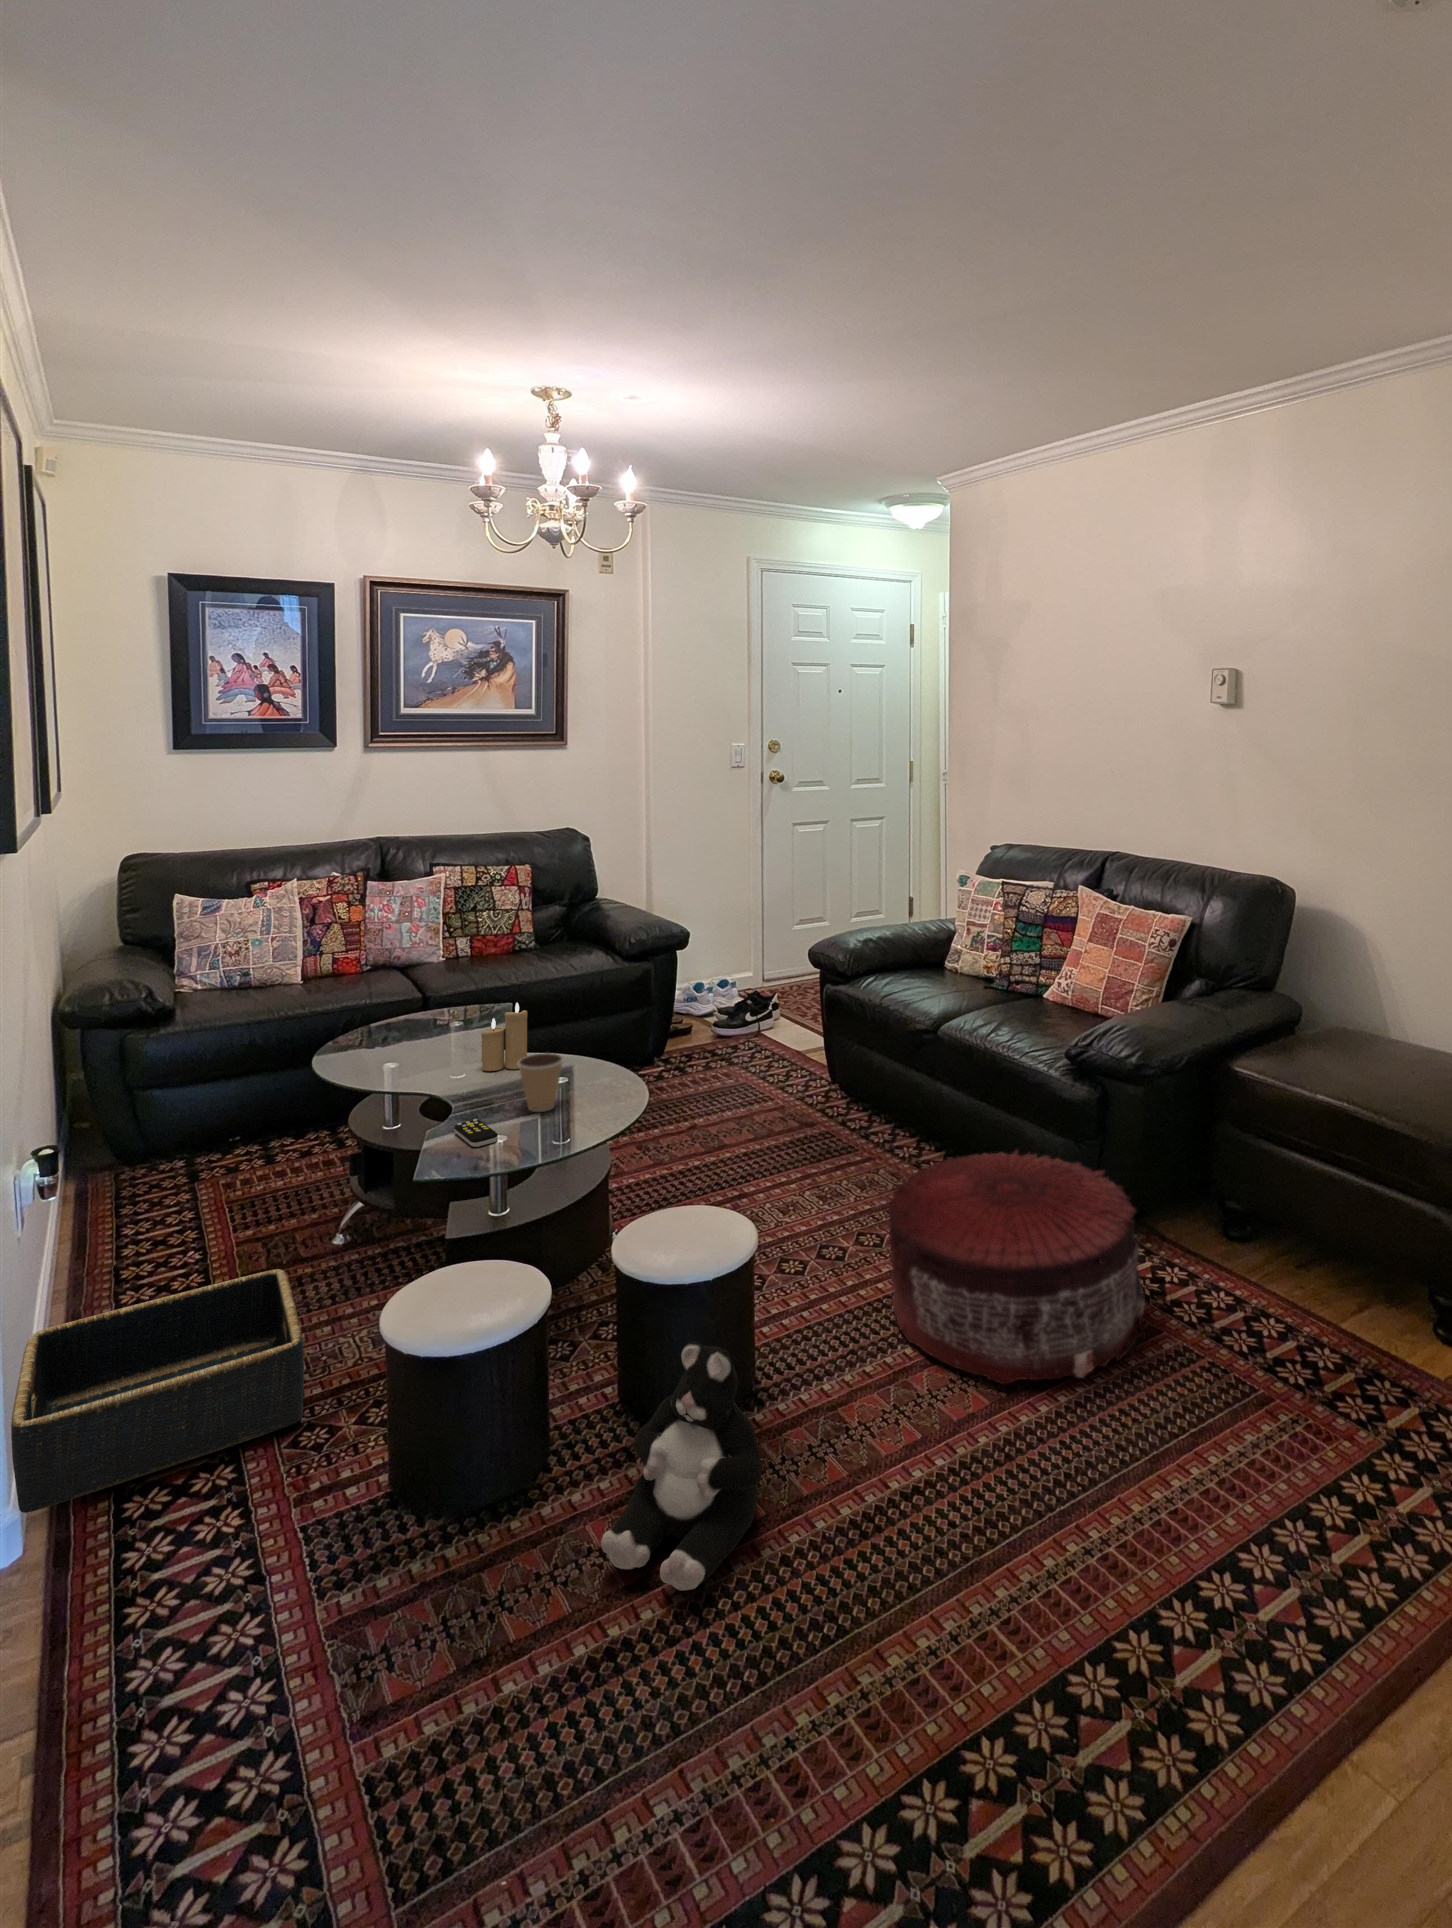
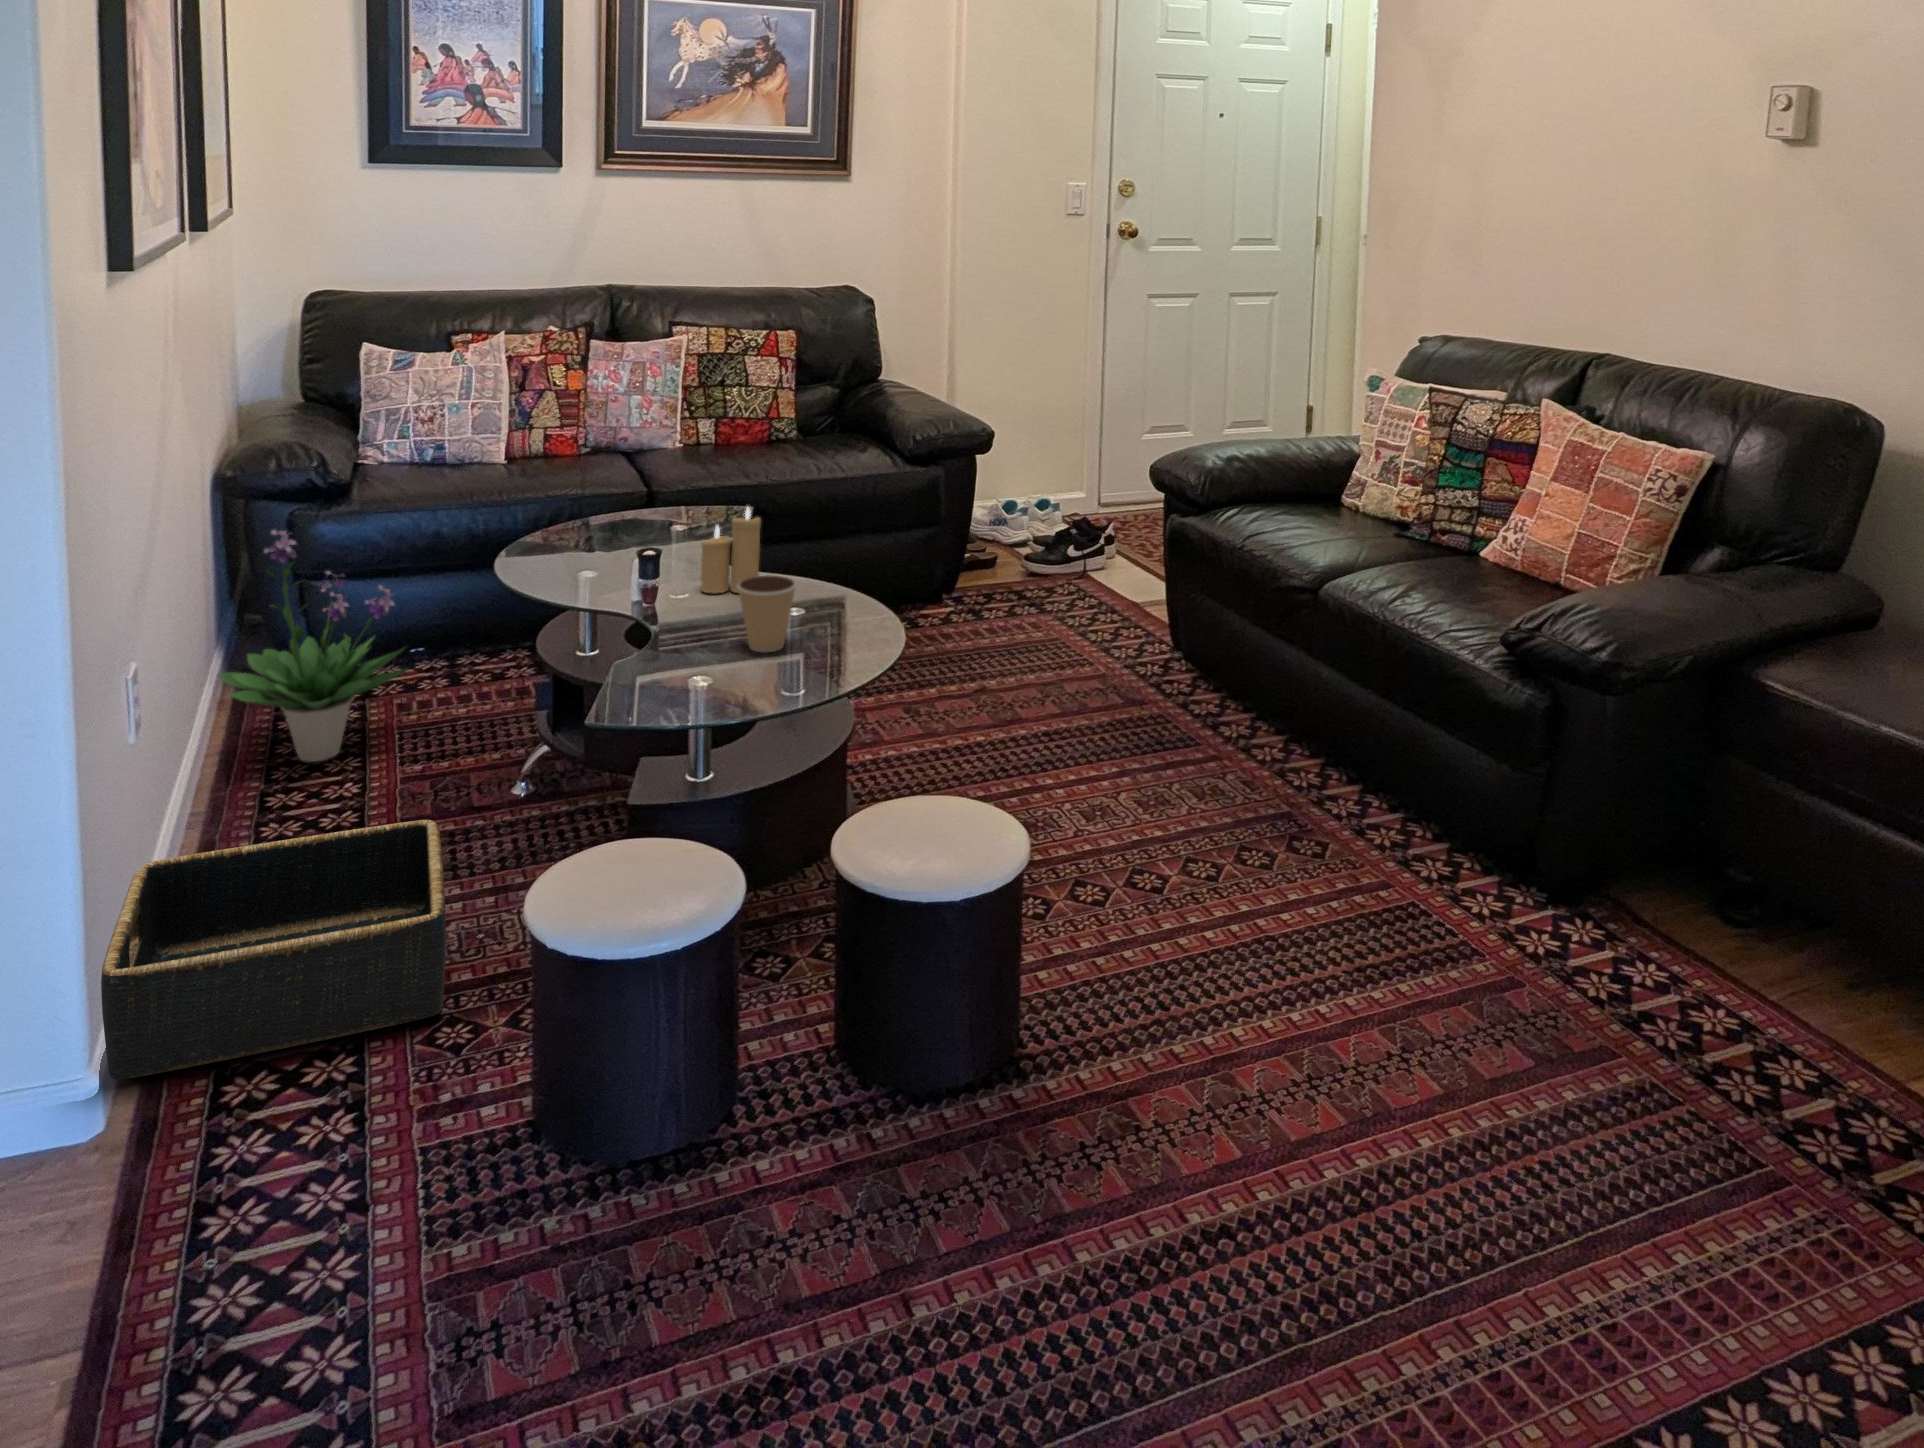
potted plant: none [74,1050,243,1236] -> present [219,530,407,762]
remote control: present [454,1119,498,1147] -> none [651,654,703,690]
pouf: present [889,1151,1145,1385] -> none [1221,767,1595,1108]
plush toy: present [601,1341,762,1591] -> none [781,982,1003,1315]

